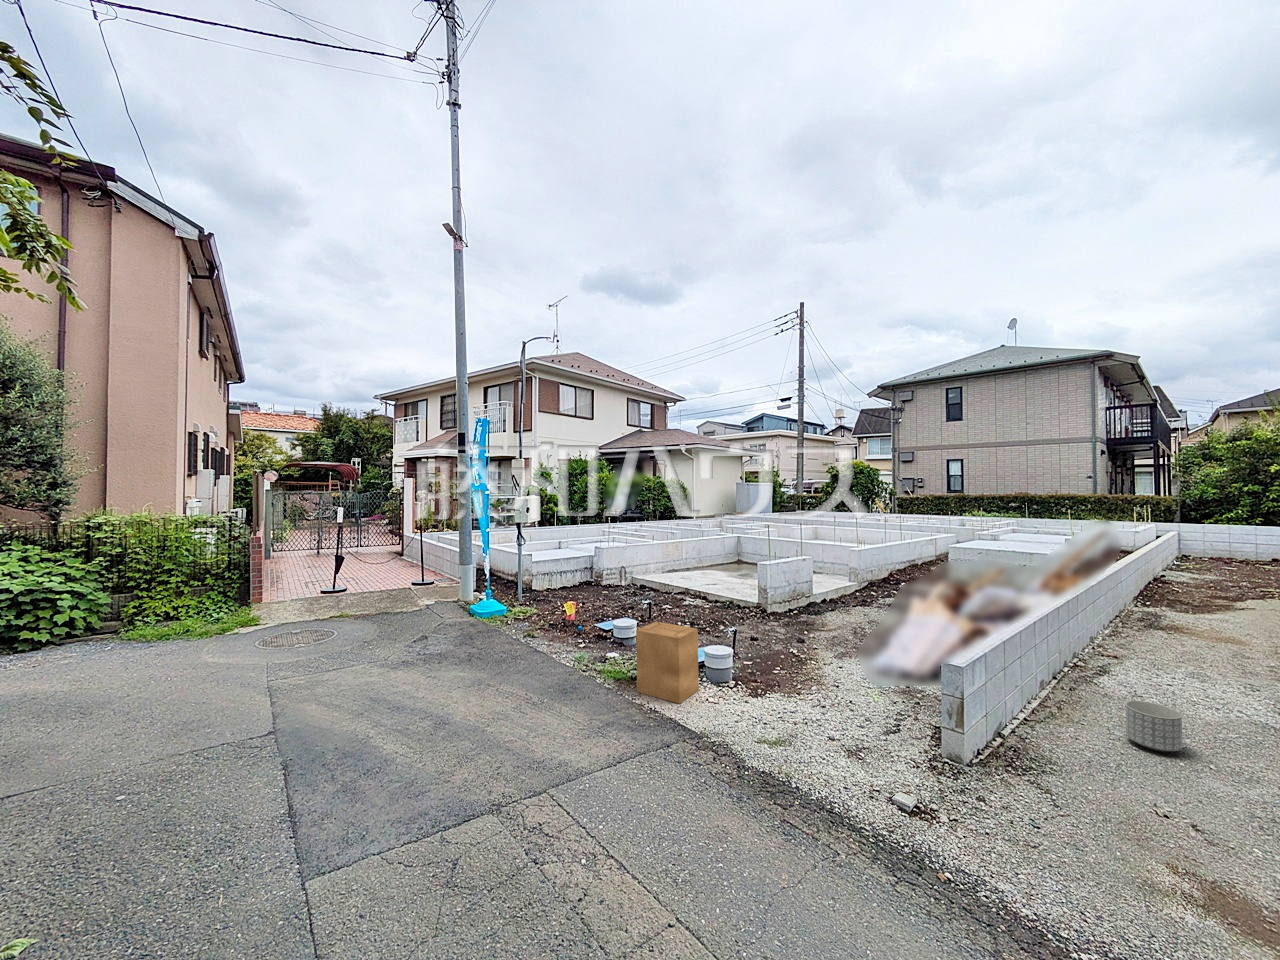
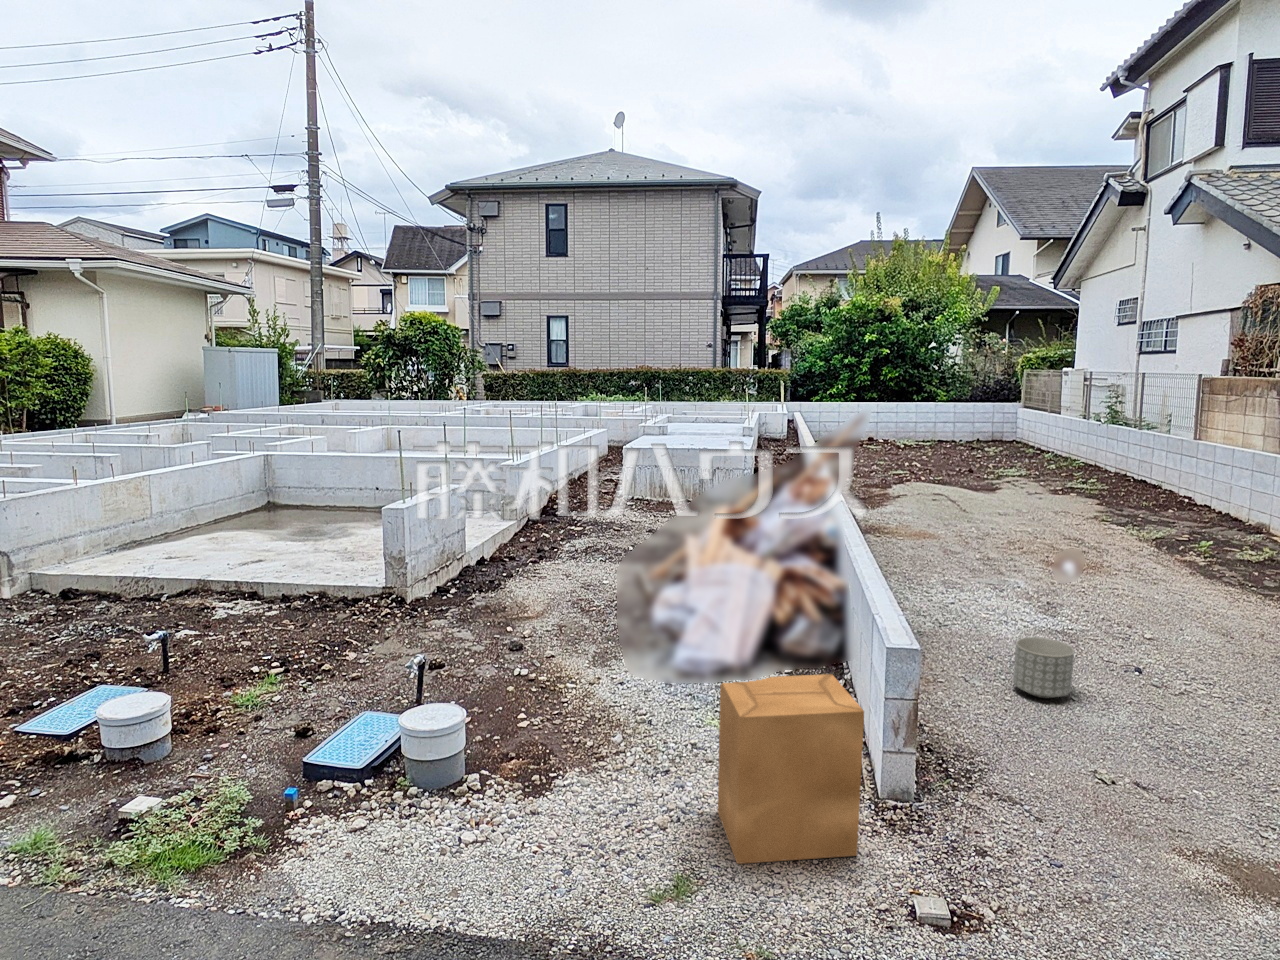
cardboard box: present [636,622,699,704] -> present [718,674,864,864]

